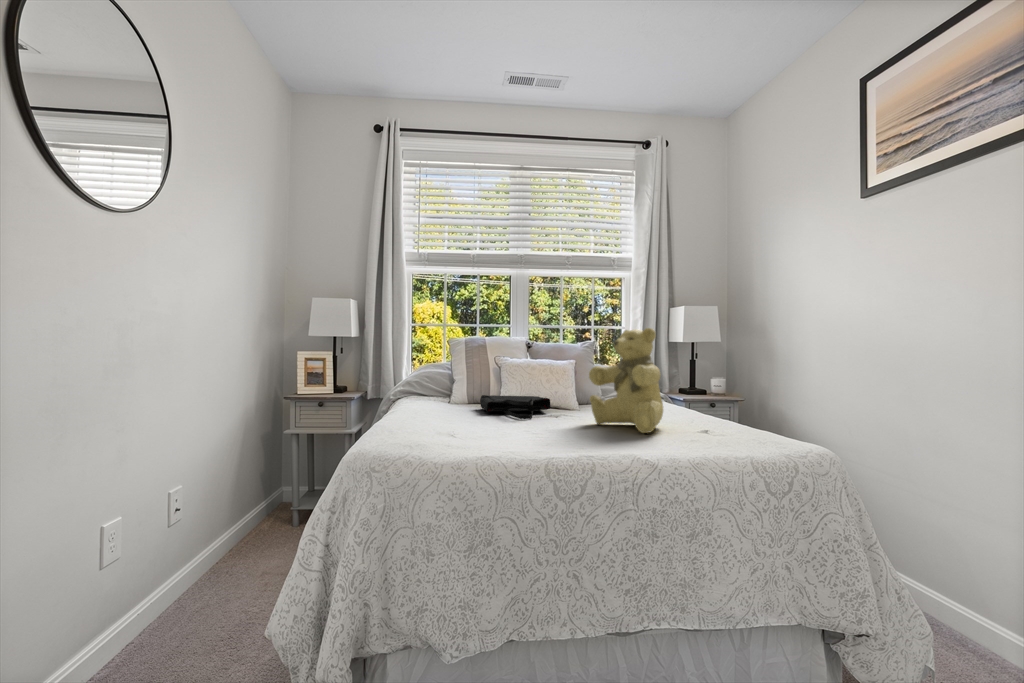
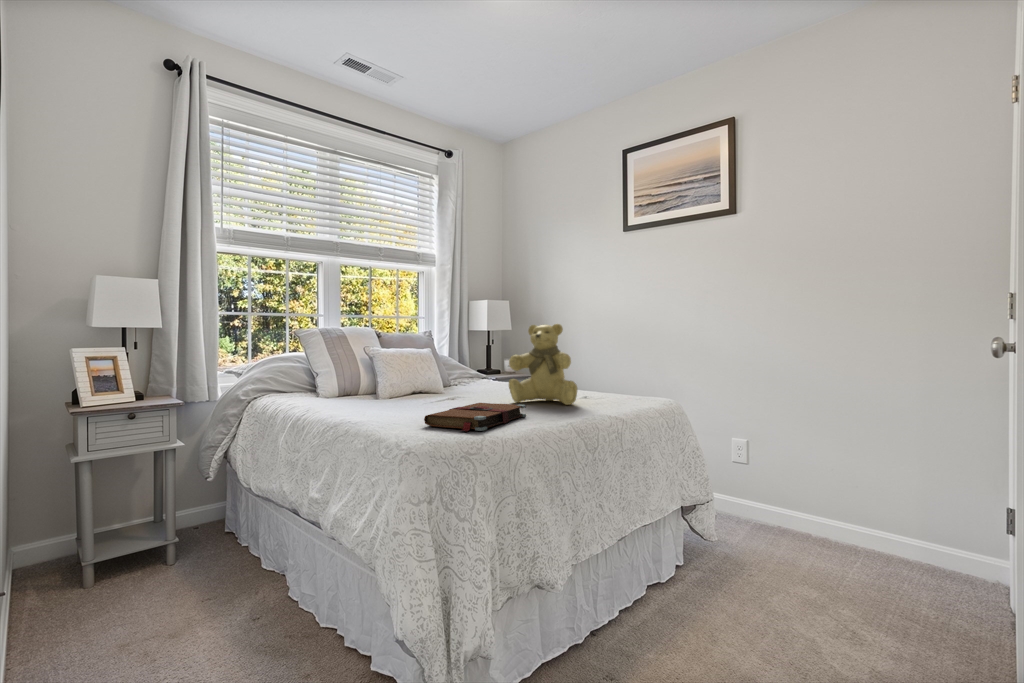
tote bag: present [480,395,550,419] -> none [376,384,455,405]
book: none [424,418,550,447] -> present [424,403,526,431]

